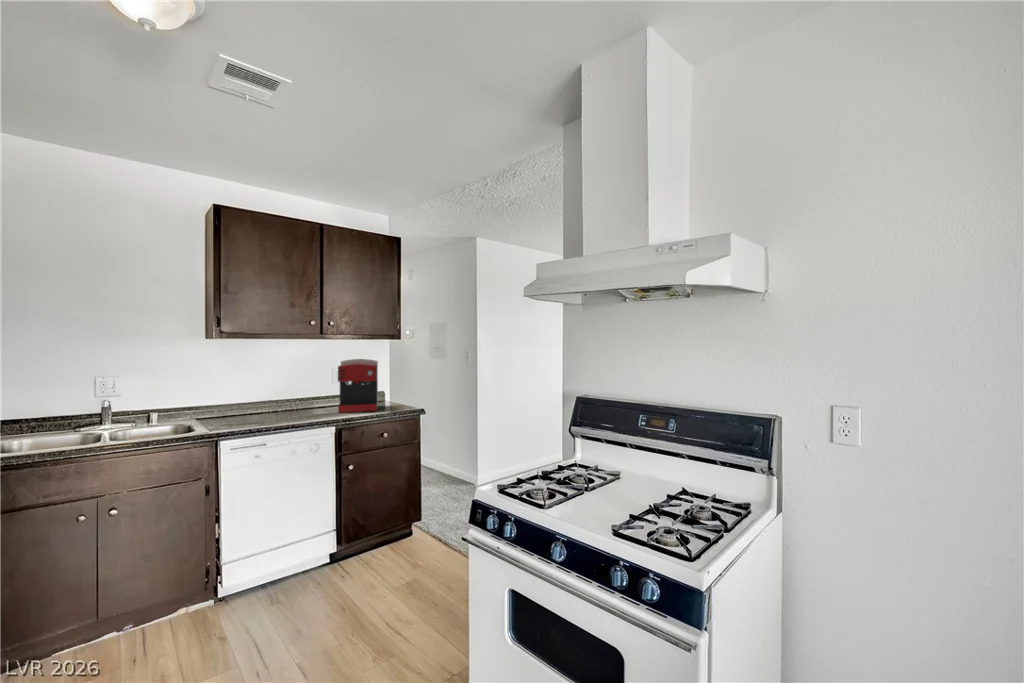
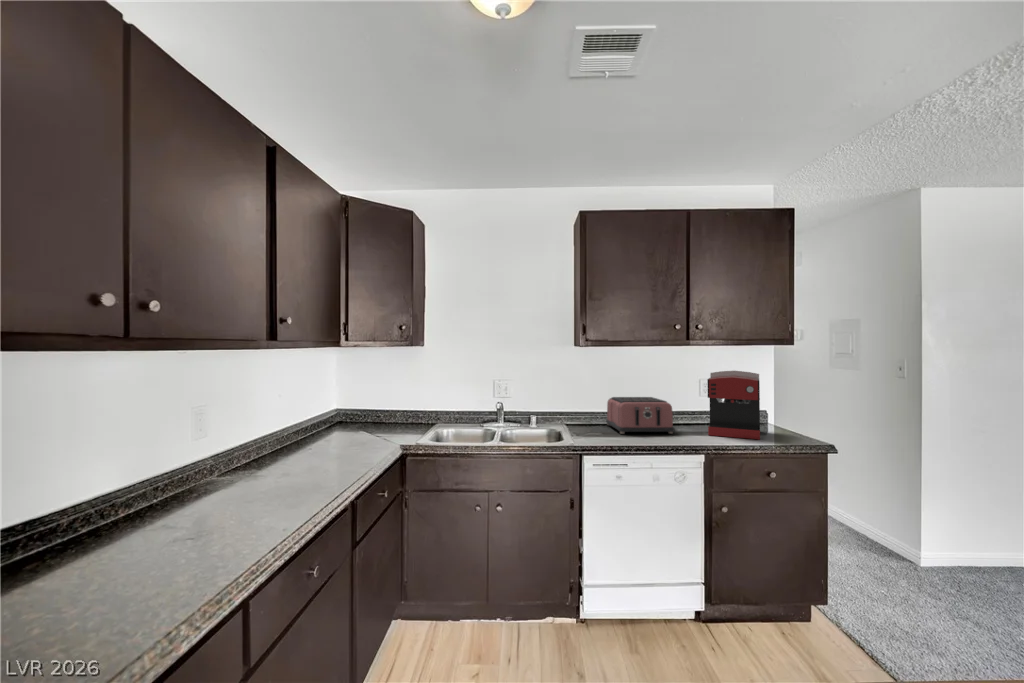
toaster: none [242,385,309,420] -> present [606,397,674,434]

